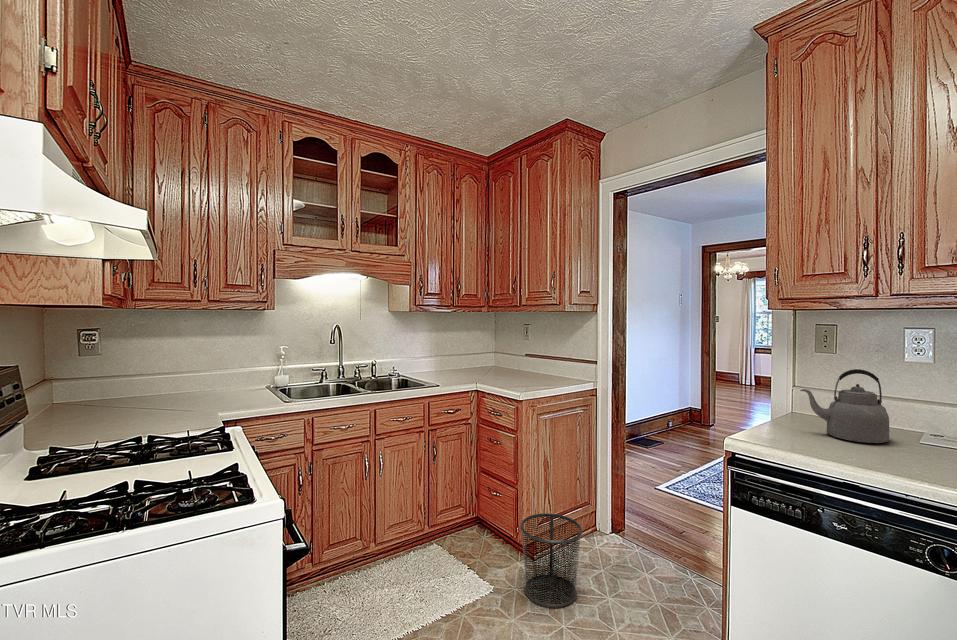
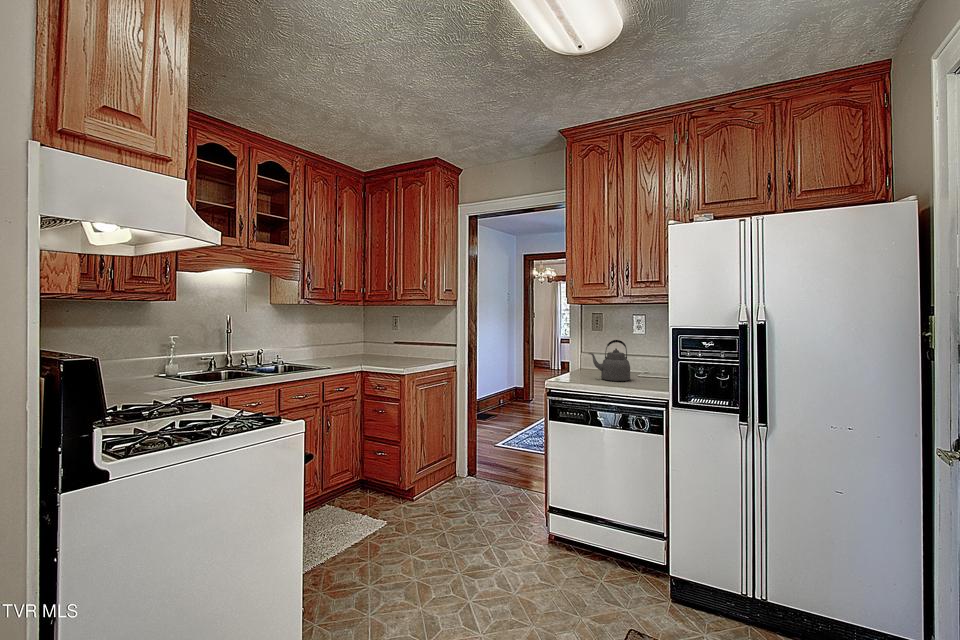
trash can: present [520,513,582,607] -> none [408,460,454,524]

